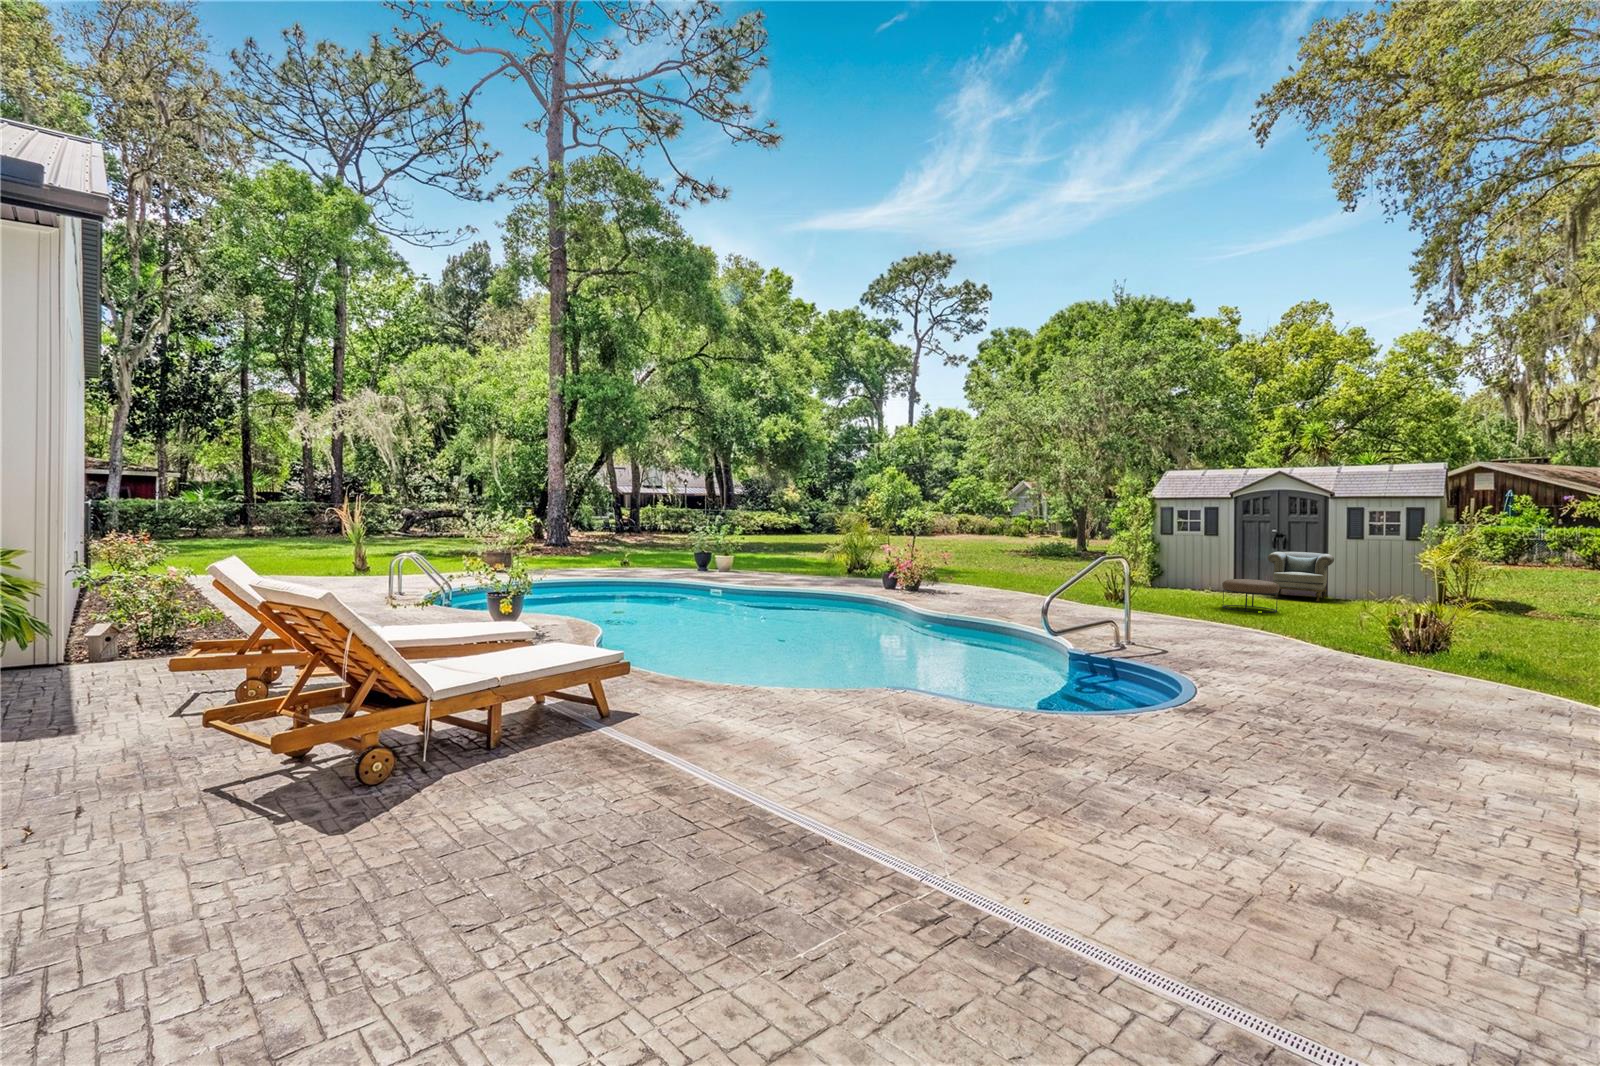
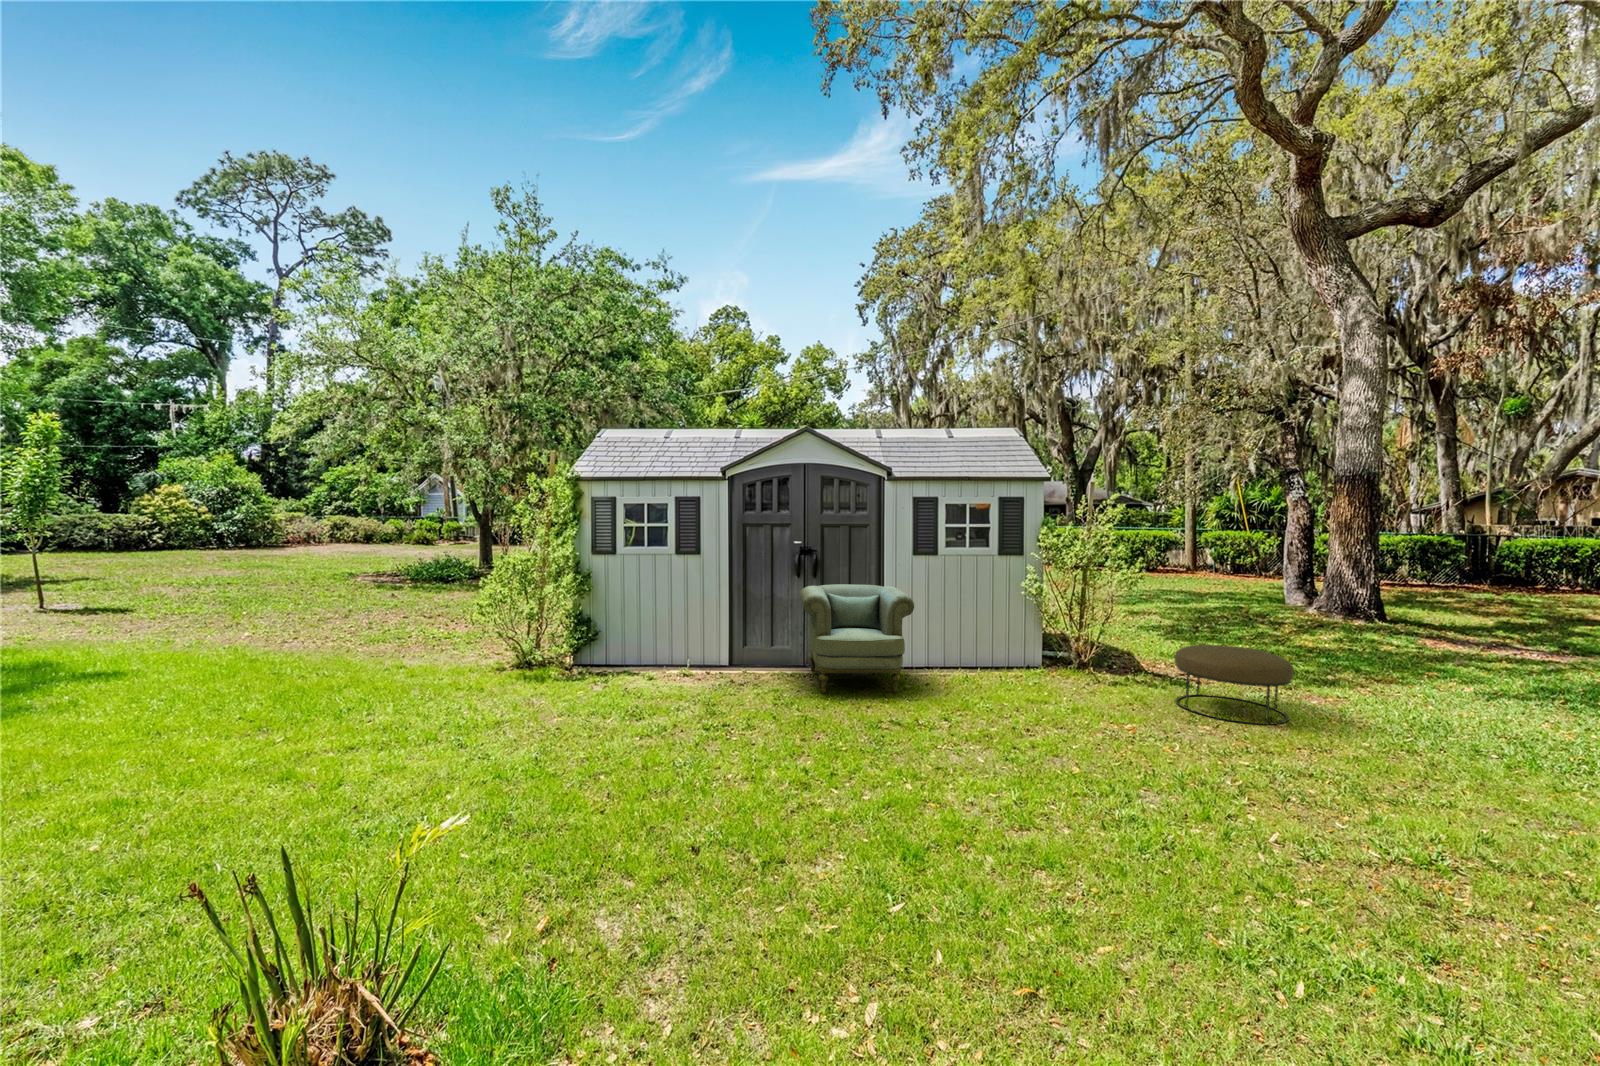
ottoman: present [1222,579,1279,613] -> present [1174,645,1294,725]

